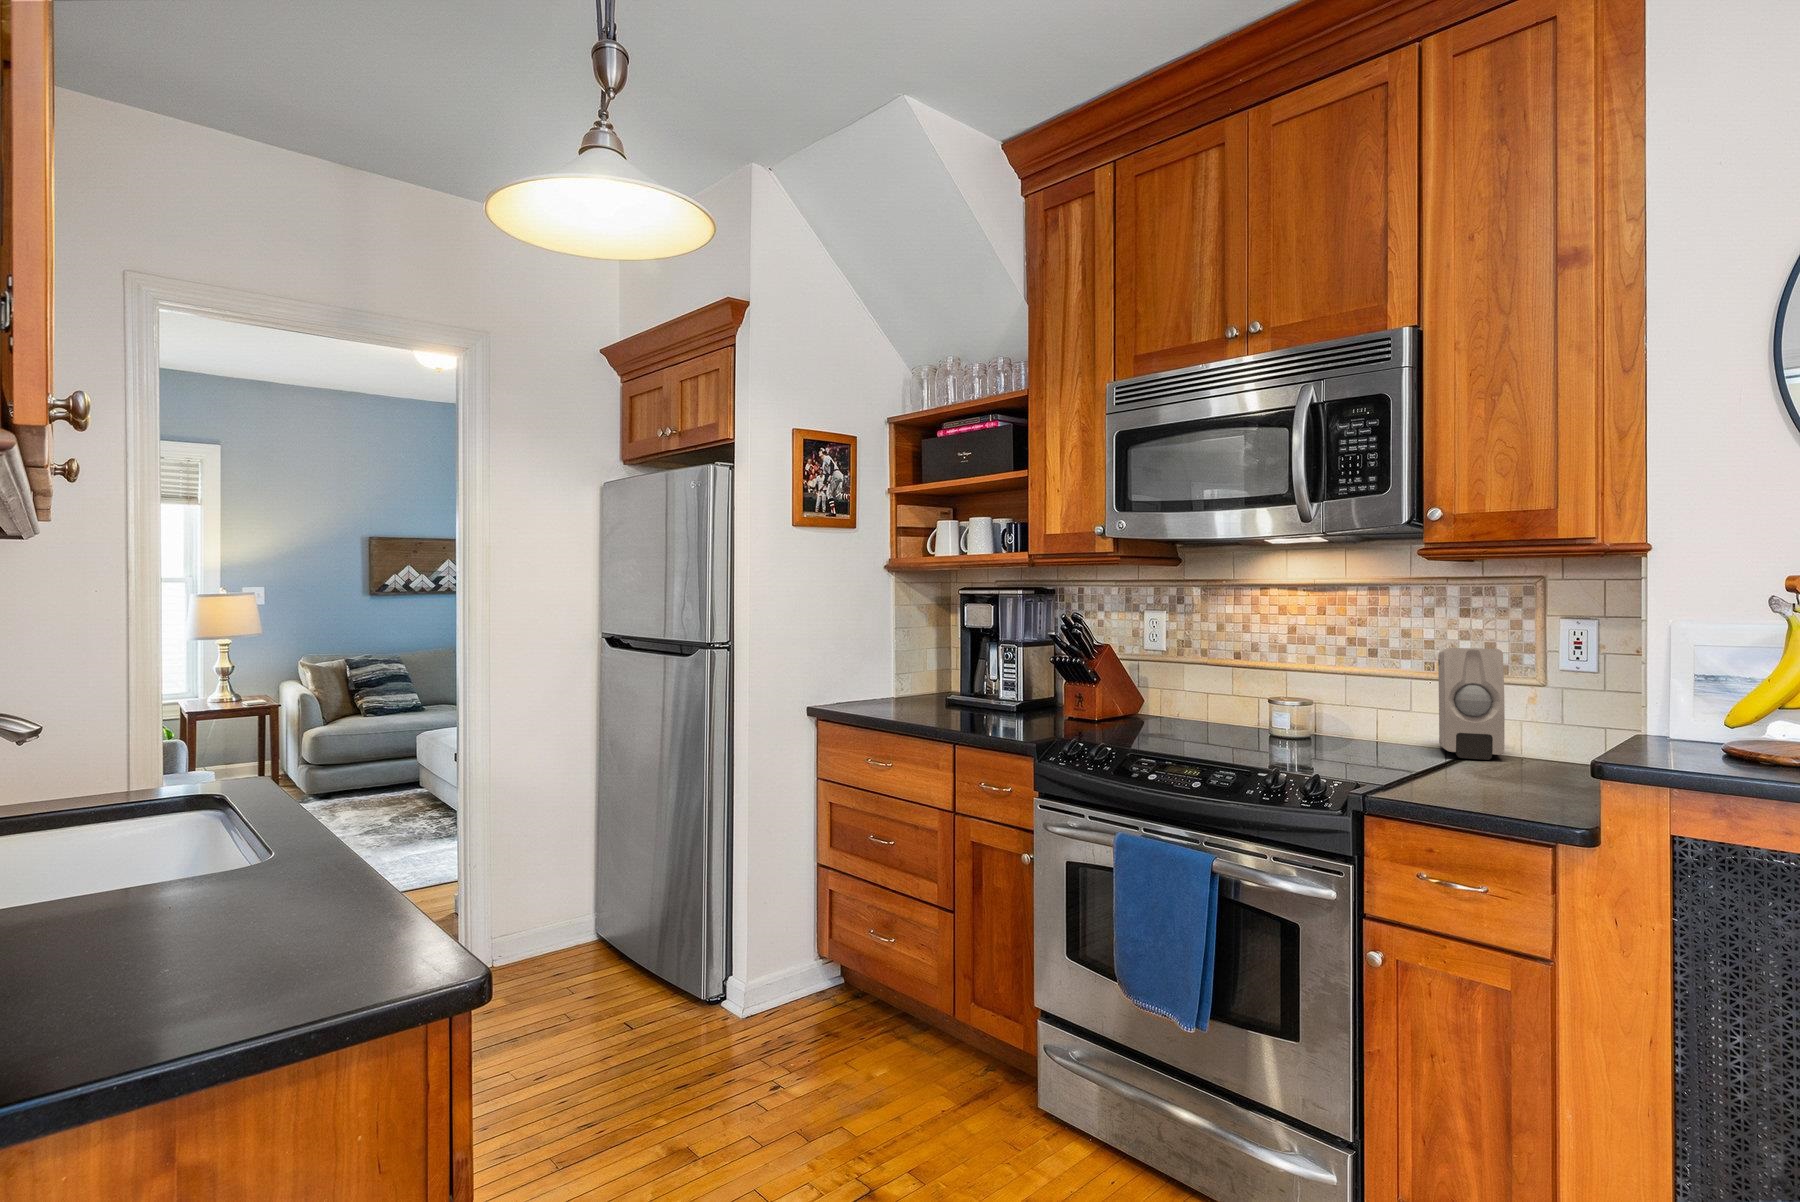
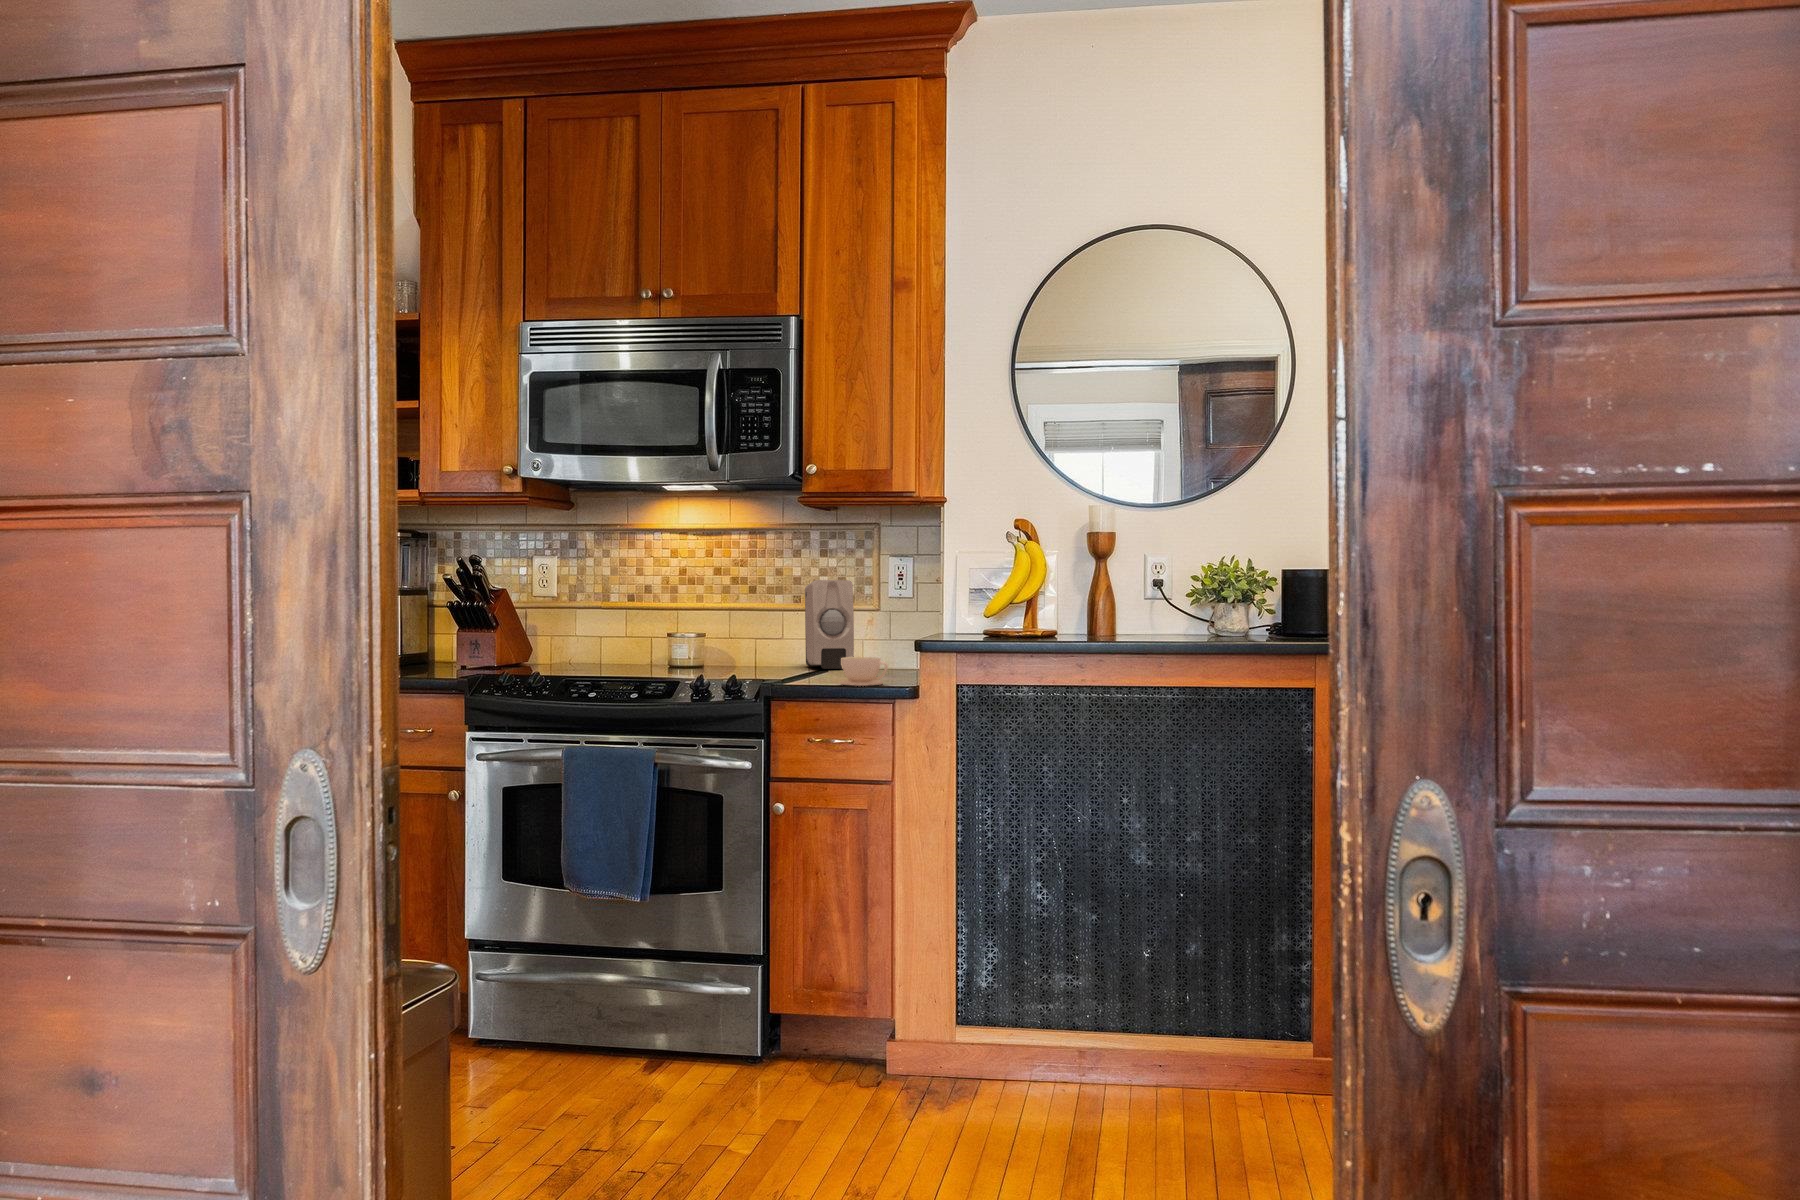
coffee cup: none [1467,765,1545,812] -> present [840,657,888,686]

